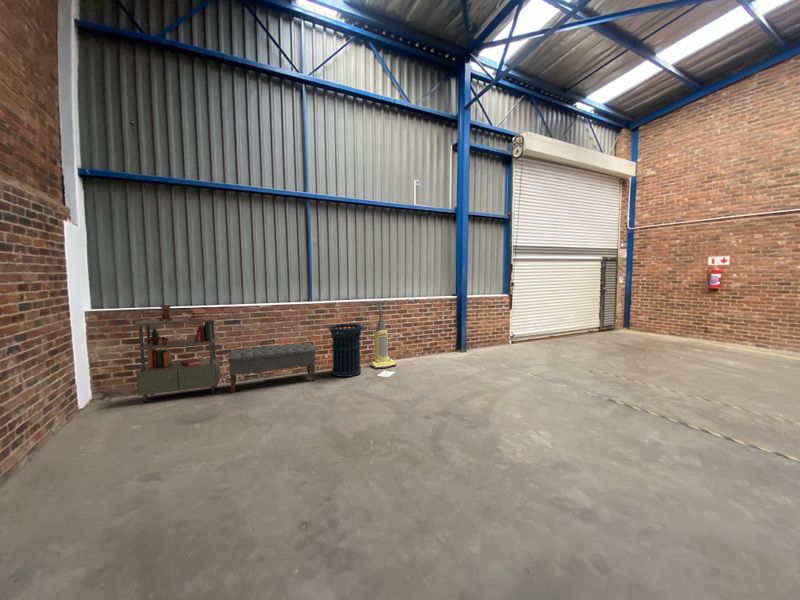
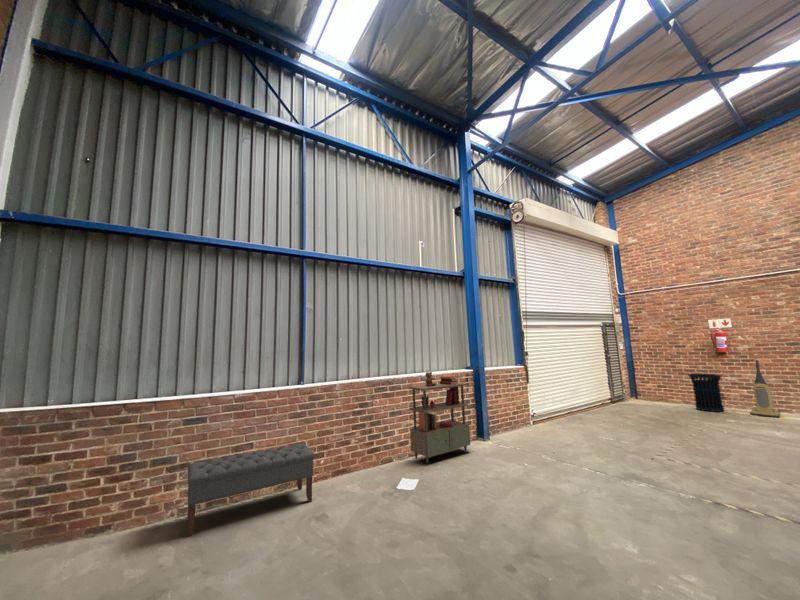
vacuum cleaner: present [371,303,396,369] -> present [750,360,780,417]
shelving unit: present [133,305,220,402] -> present [409,372,470,464]
trash can: present [328,324,363,377] -> present [688,374,724,412]

